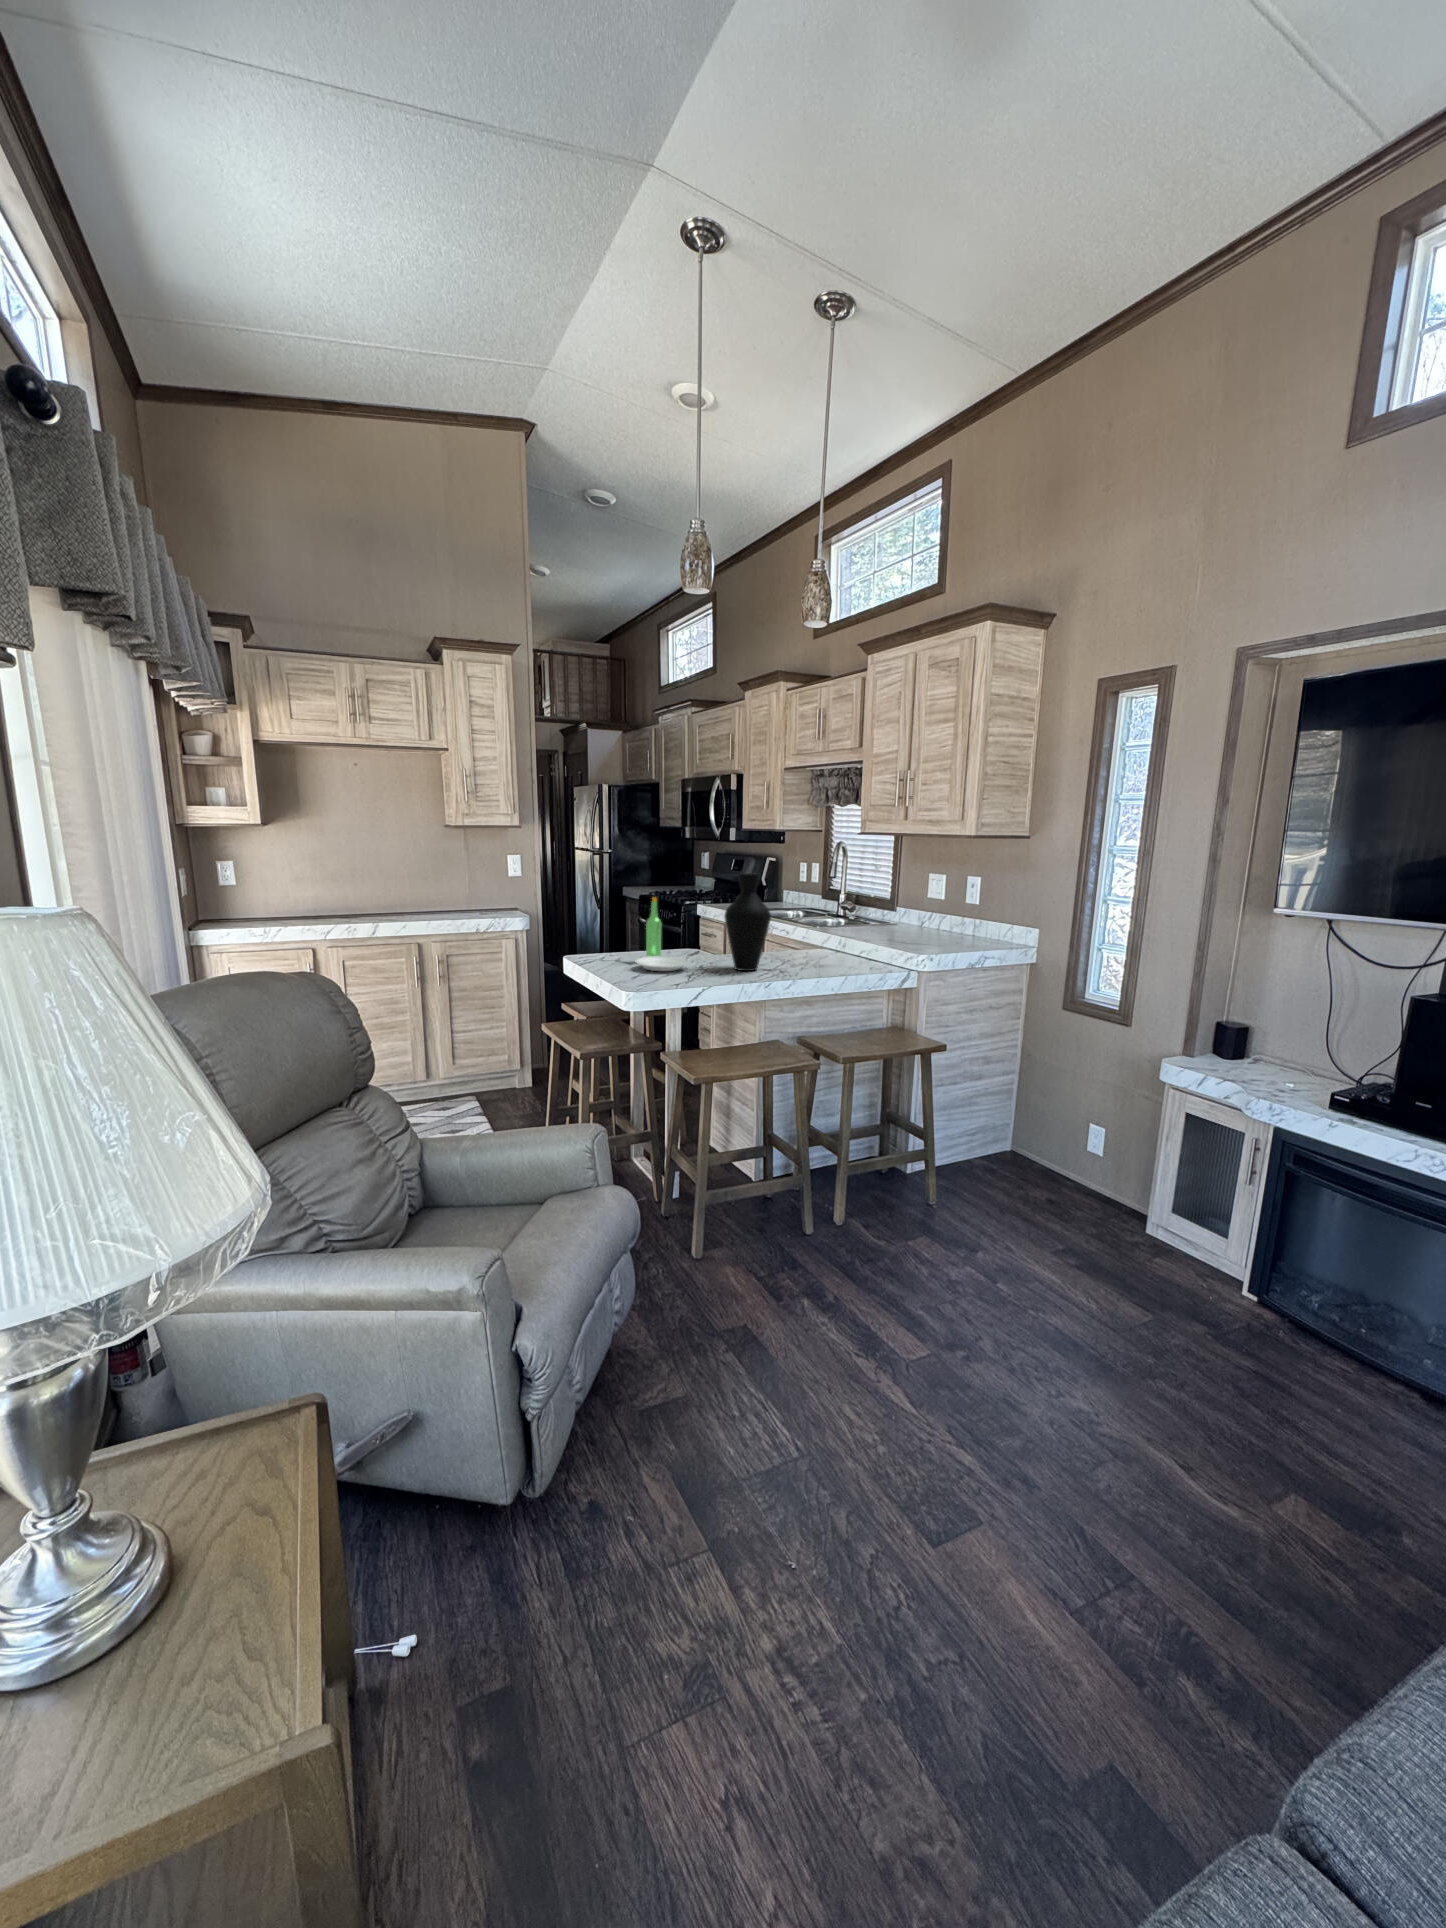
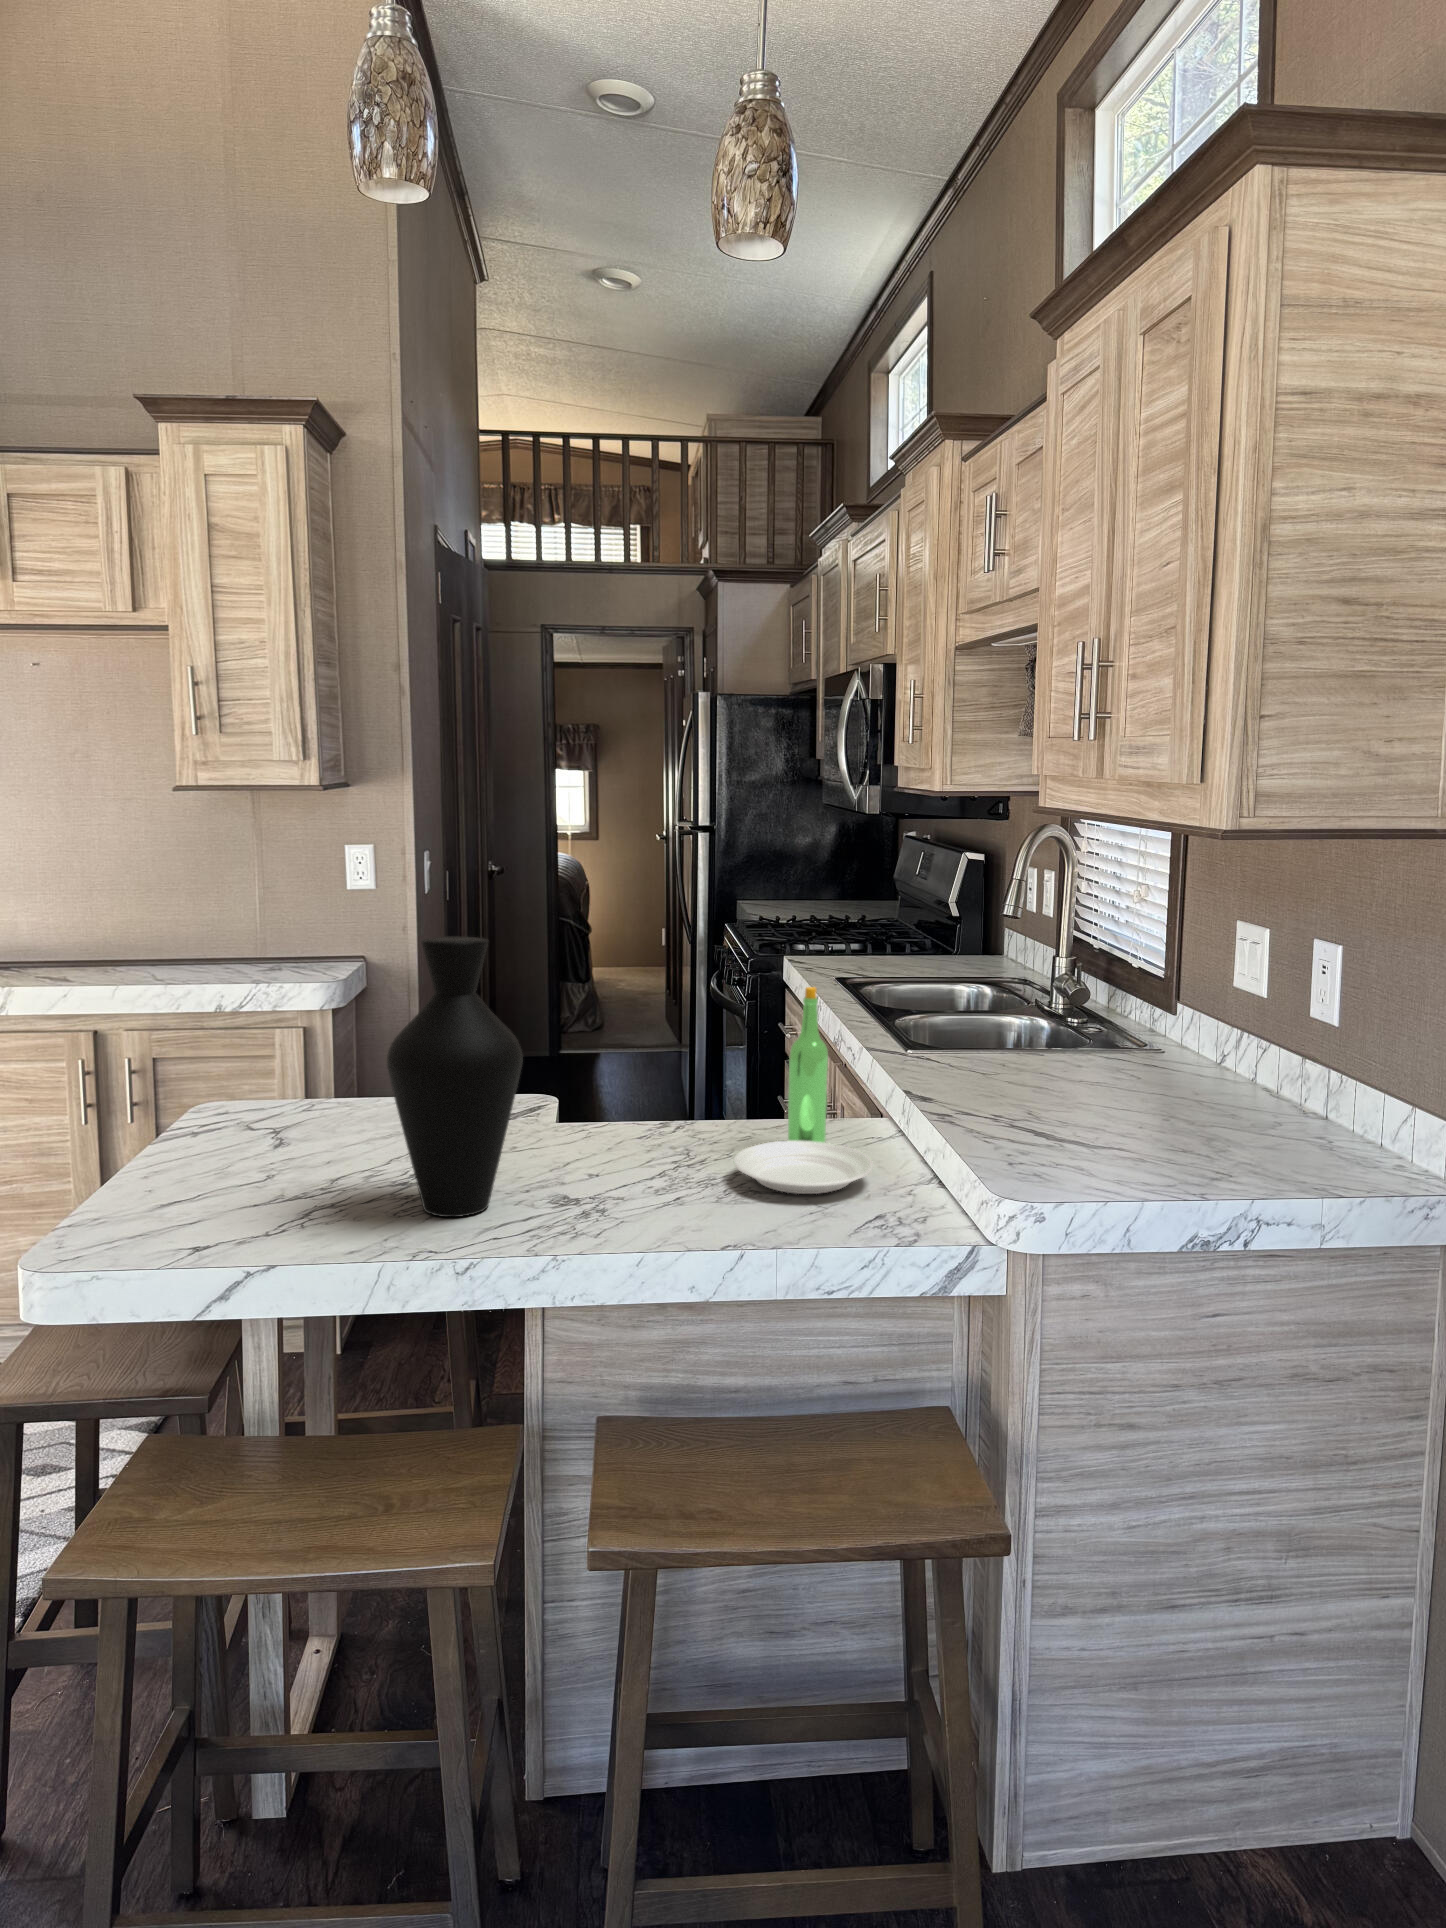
plate: present [635,897,688,971] -> present [734,987,873,1194]

